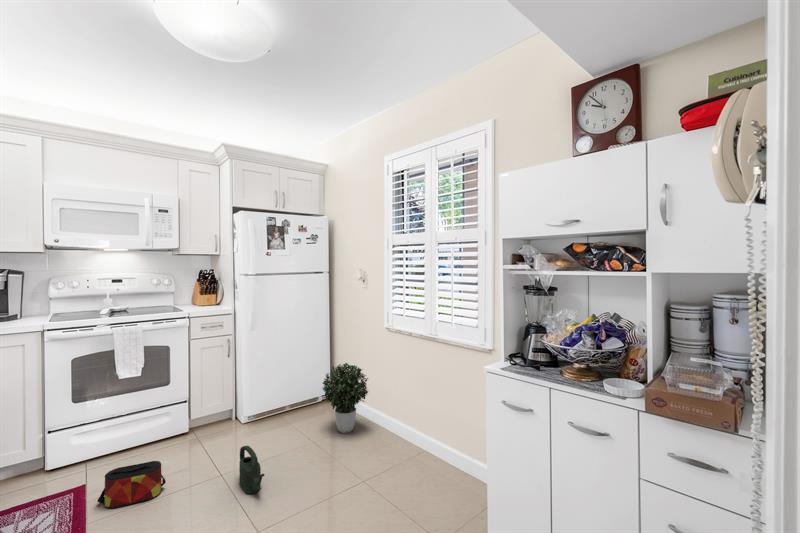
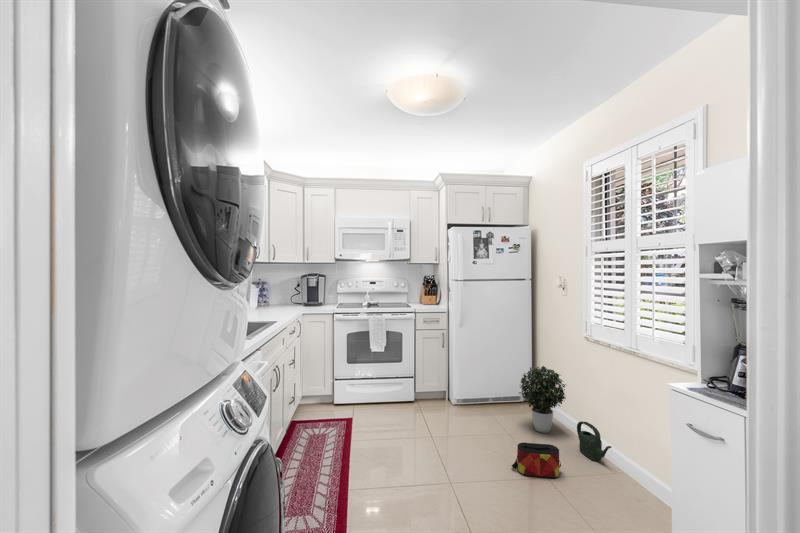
watering can: present [239,446,264,494] -> present [577,421,612,461]
bag: present [98,461,166,509] -> present [512,443,561,478]

